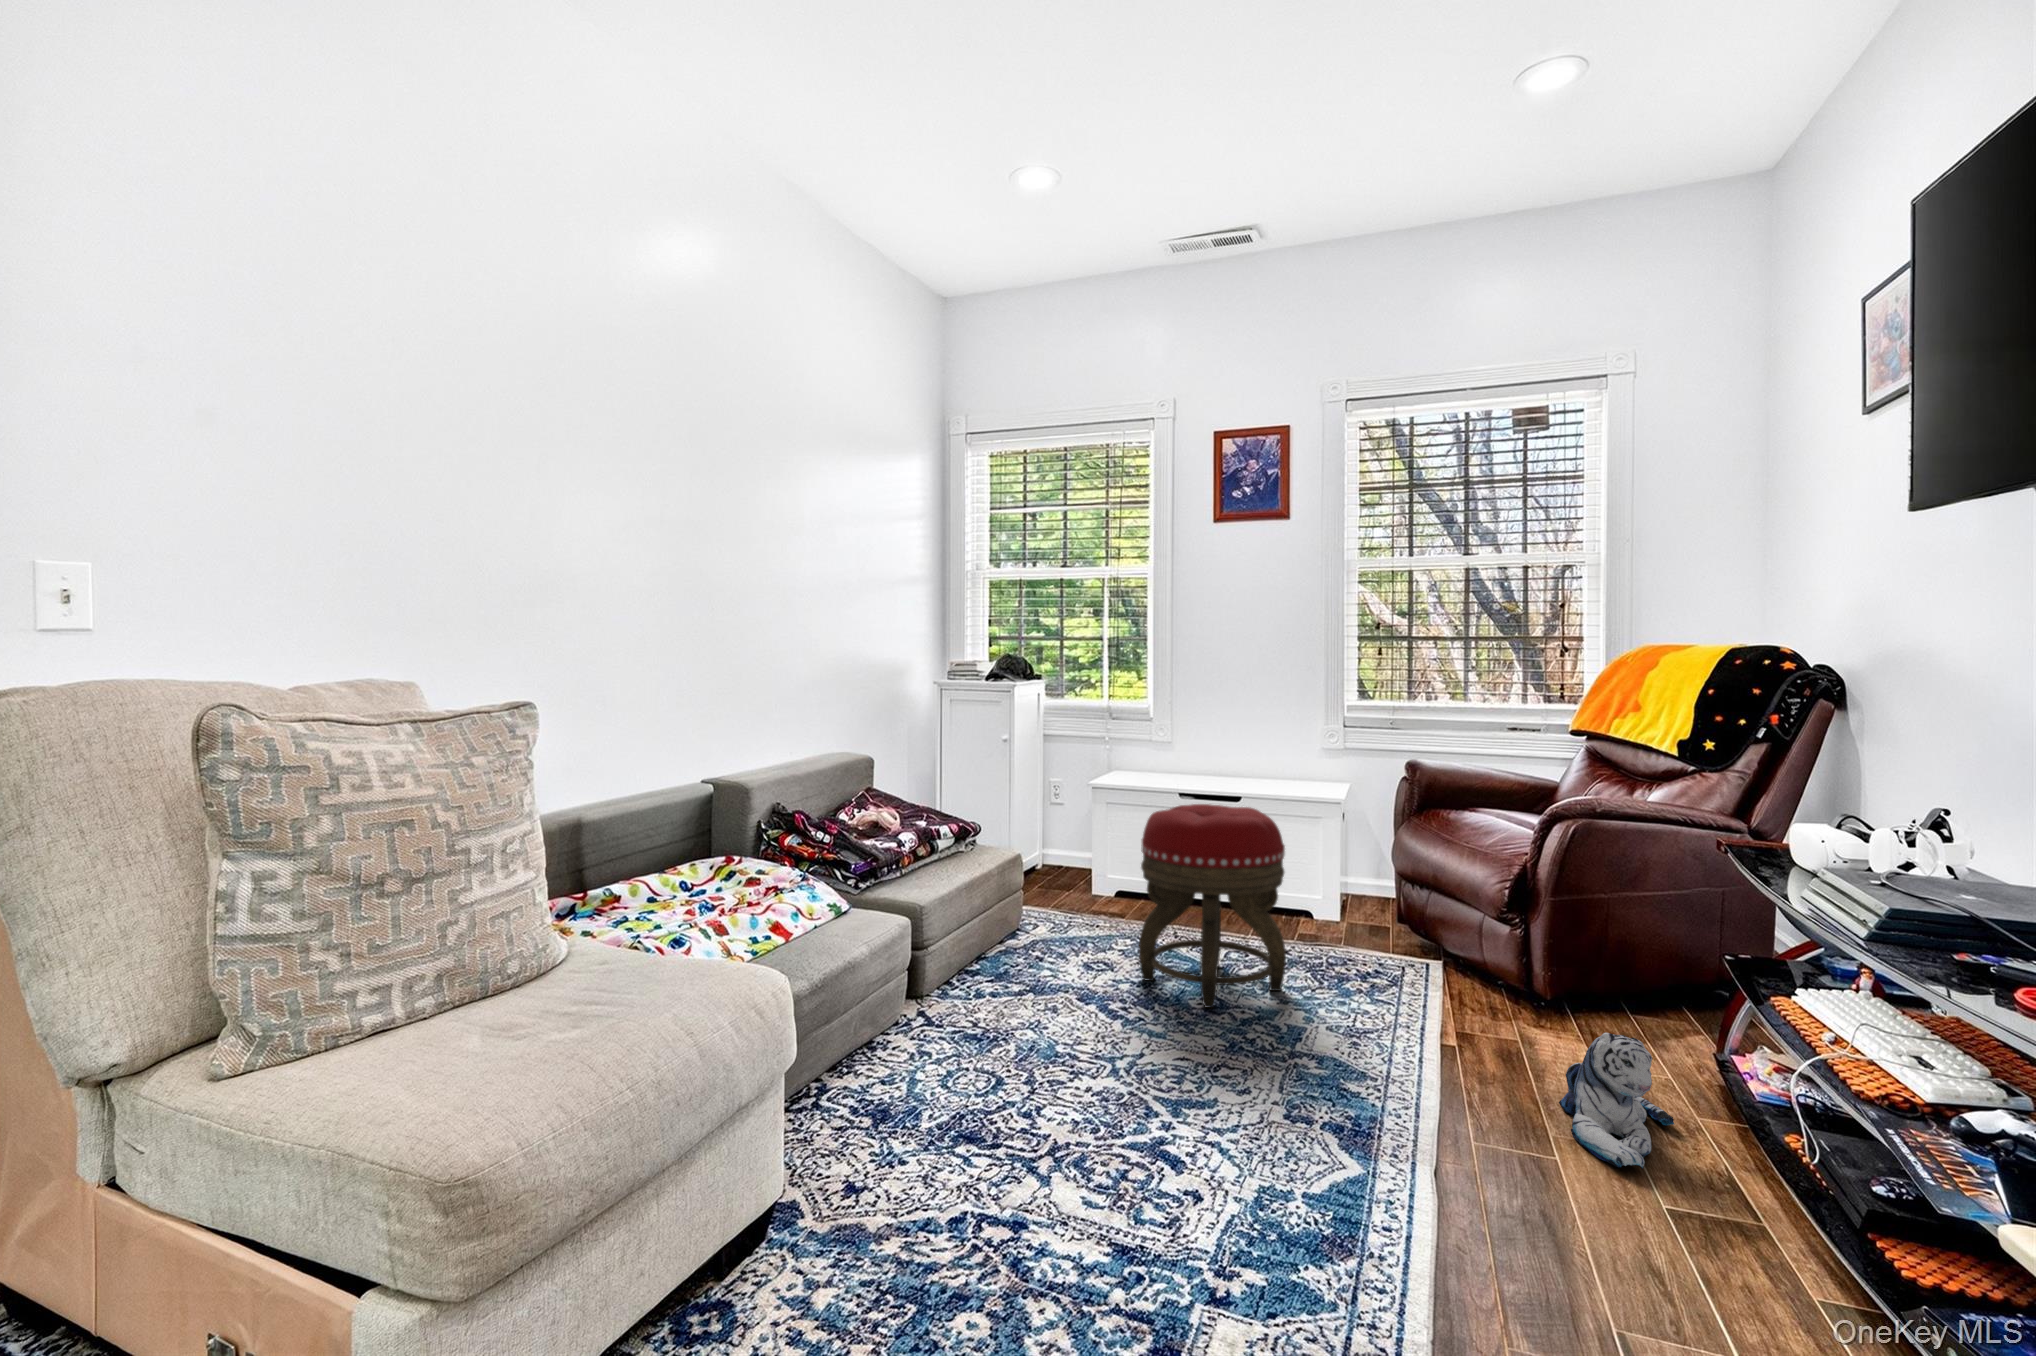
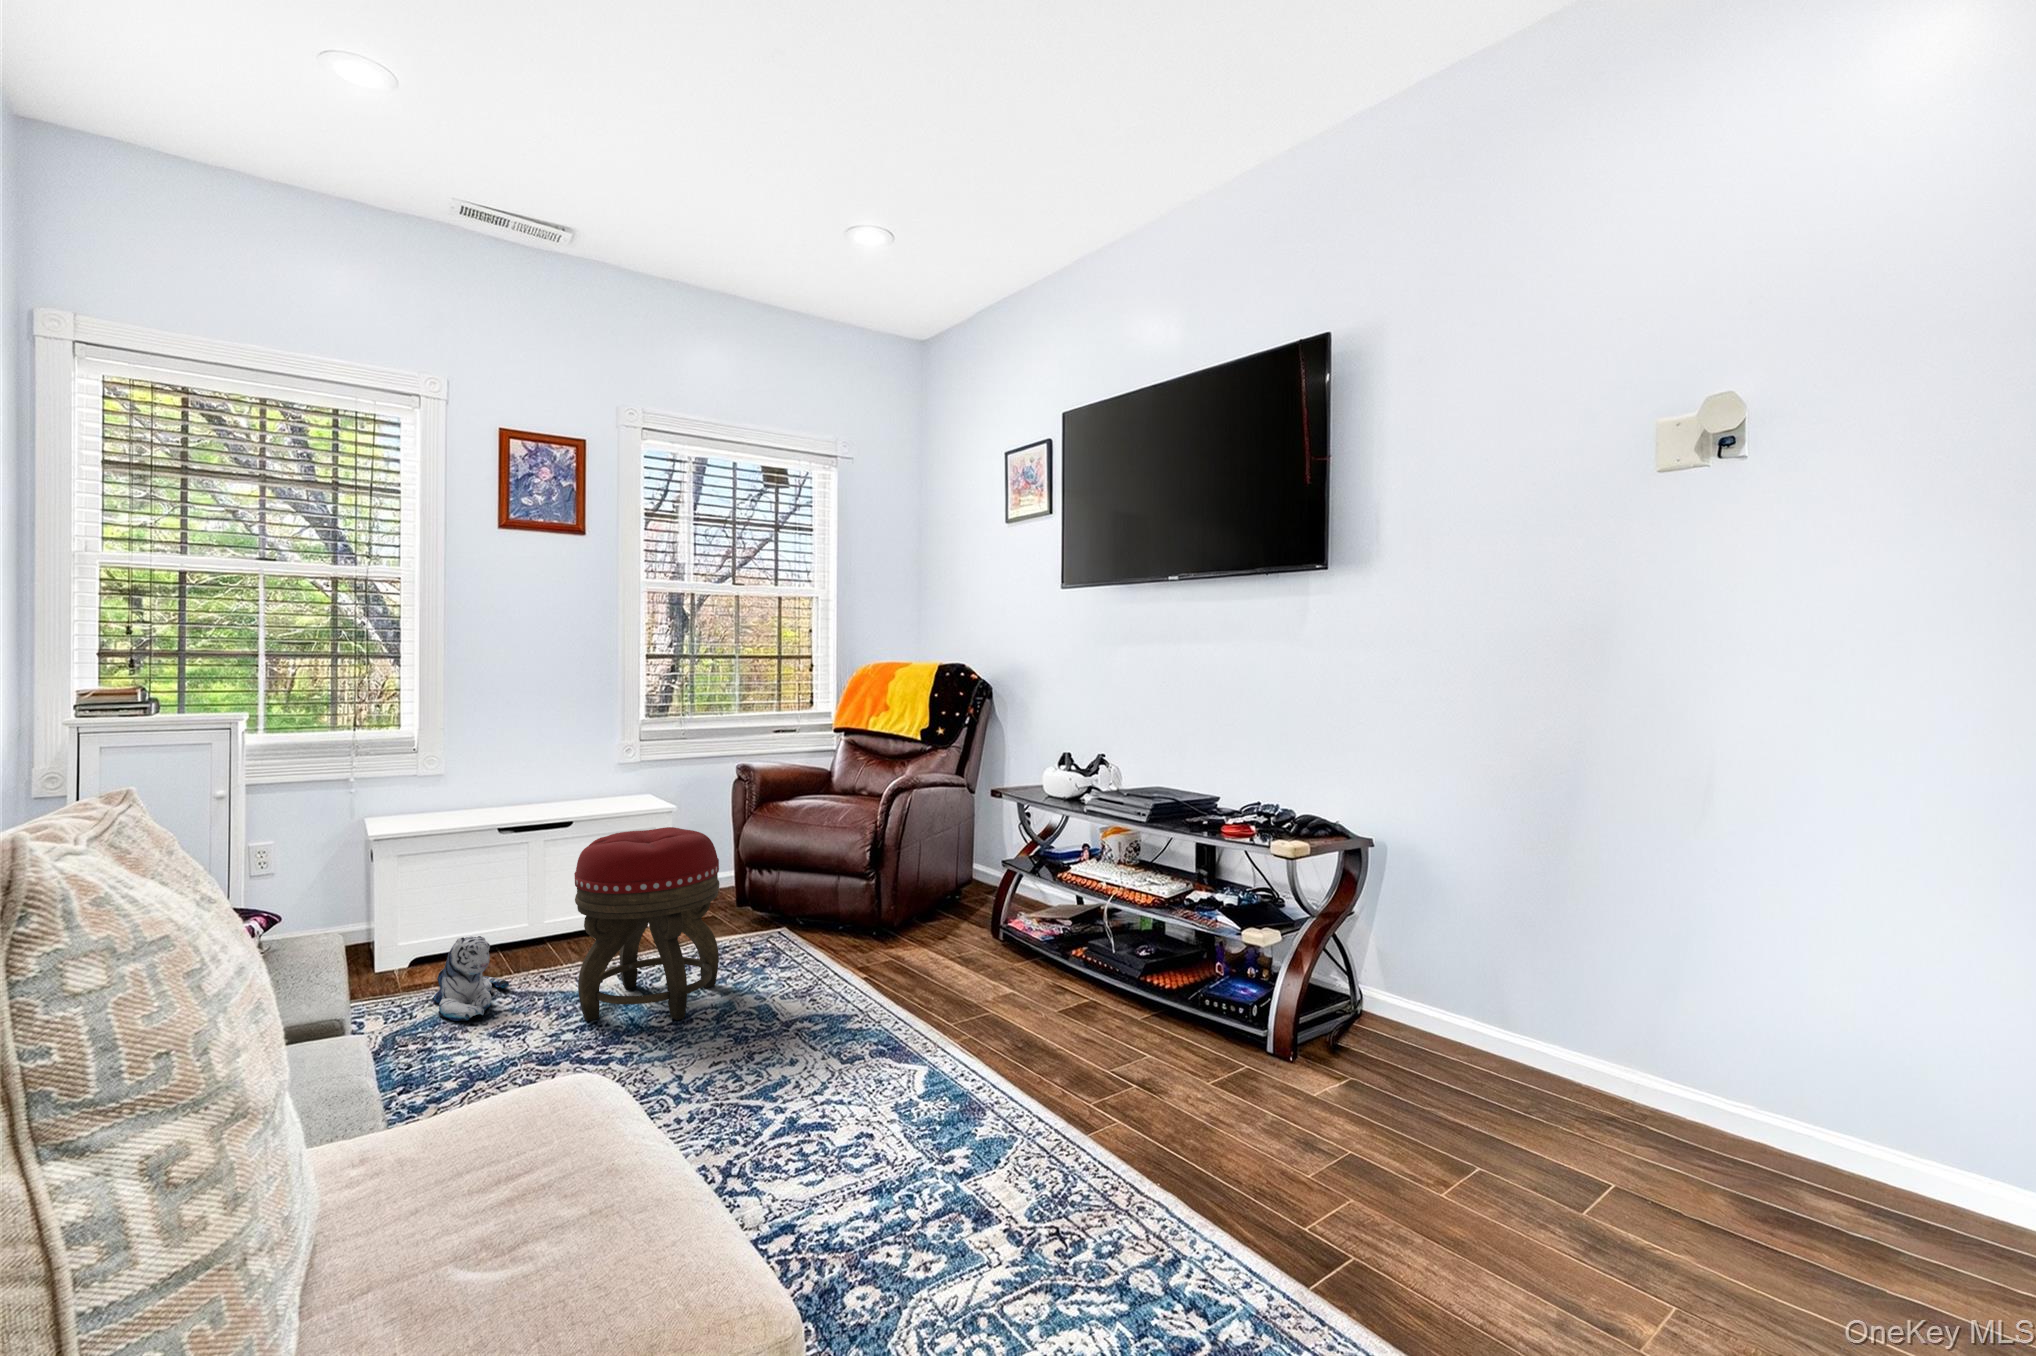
plush toy: present [1559,1033,1674,1168] -> present [432,936,510,1021]

